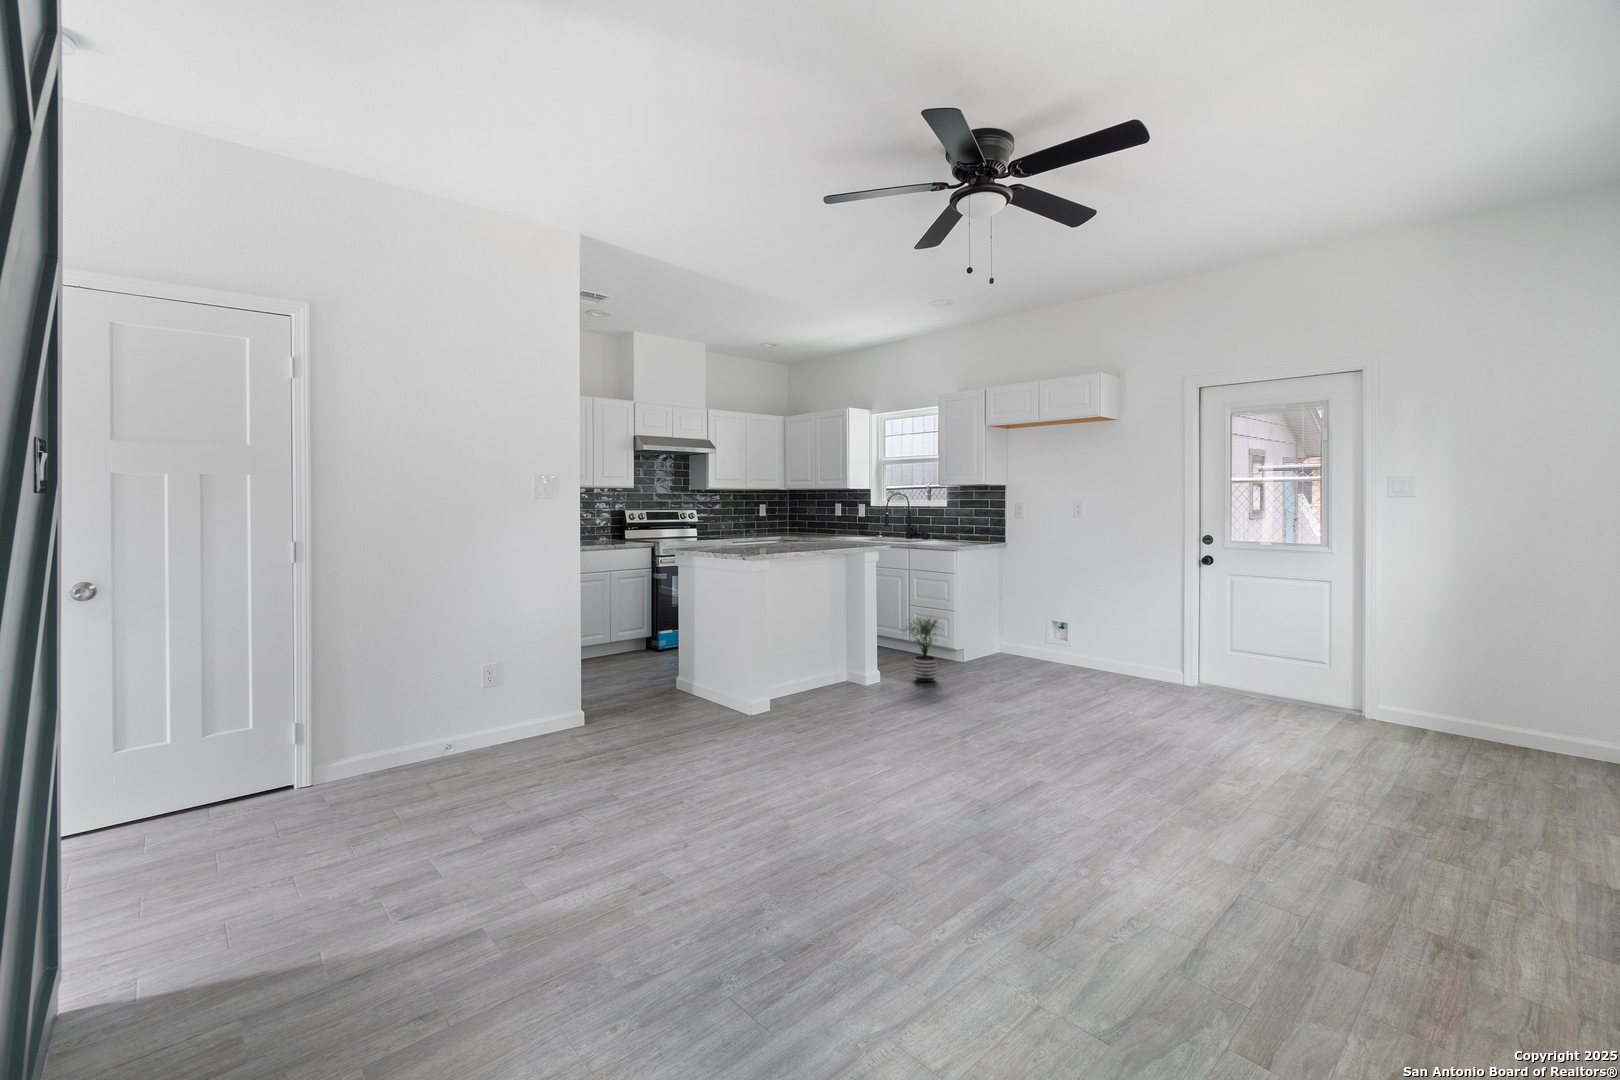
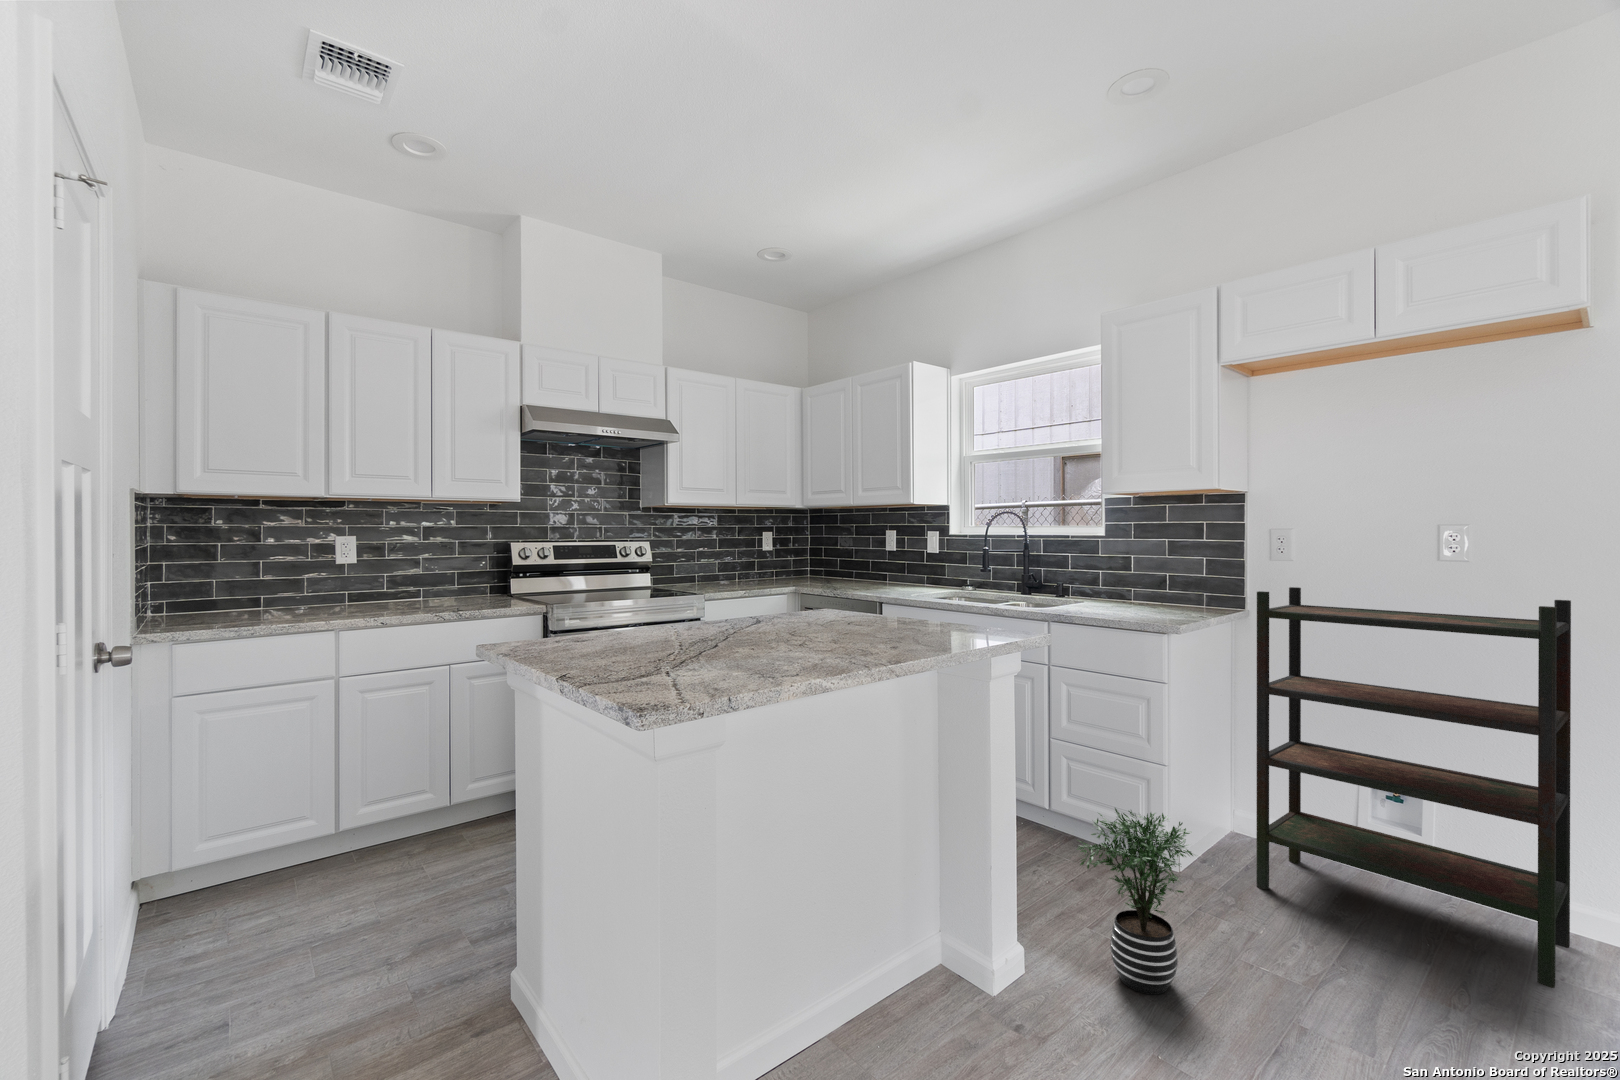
bookshelf: none [992,530,1104,679] -> present [1256,587,1571,988]

